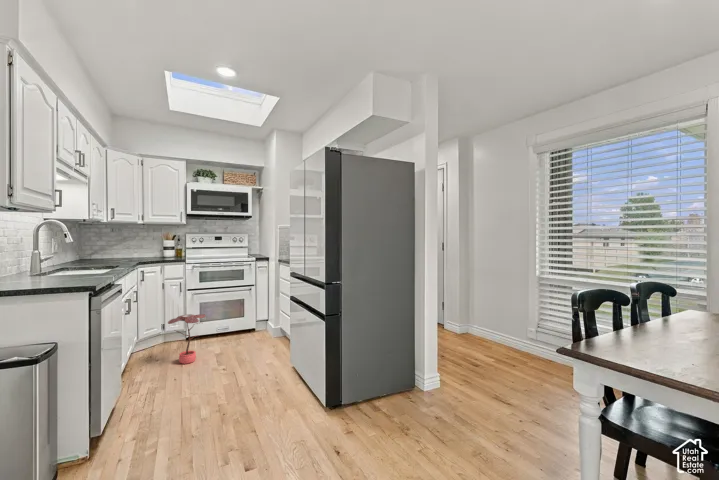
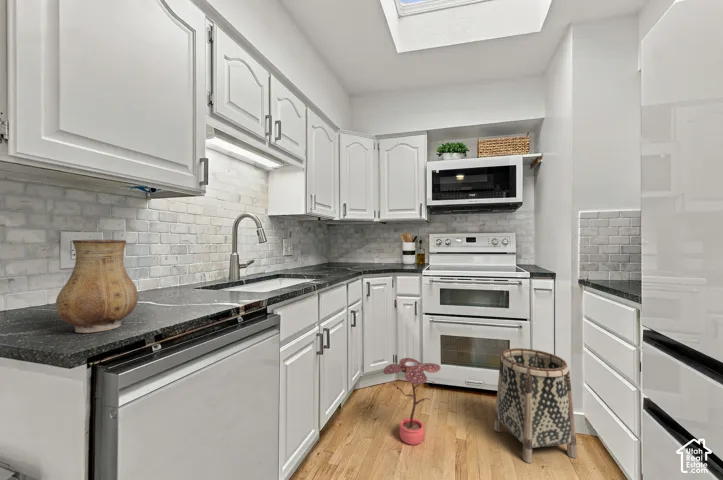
ceramic pitcher: none [18,240,67,287] -> present [56,240,138,333]
basket: none [236,299,276,352] -> present [494,348,577,463]

